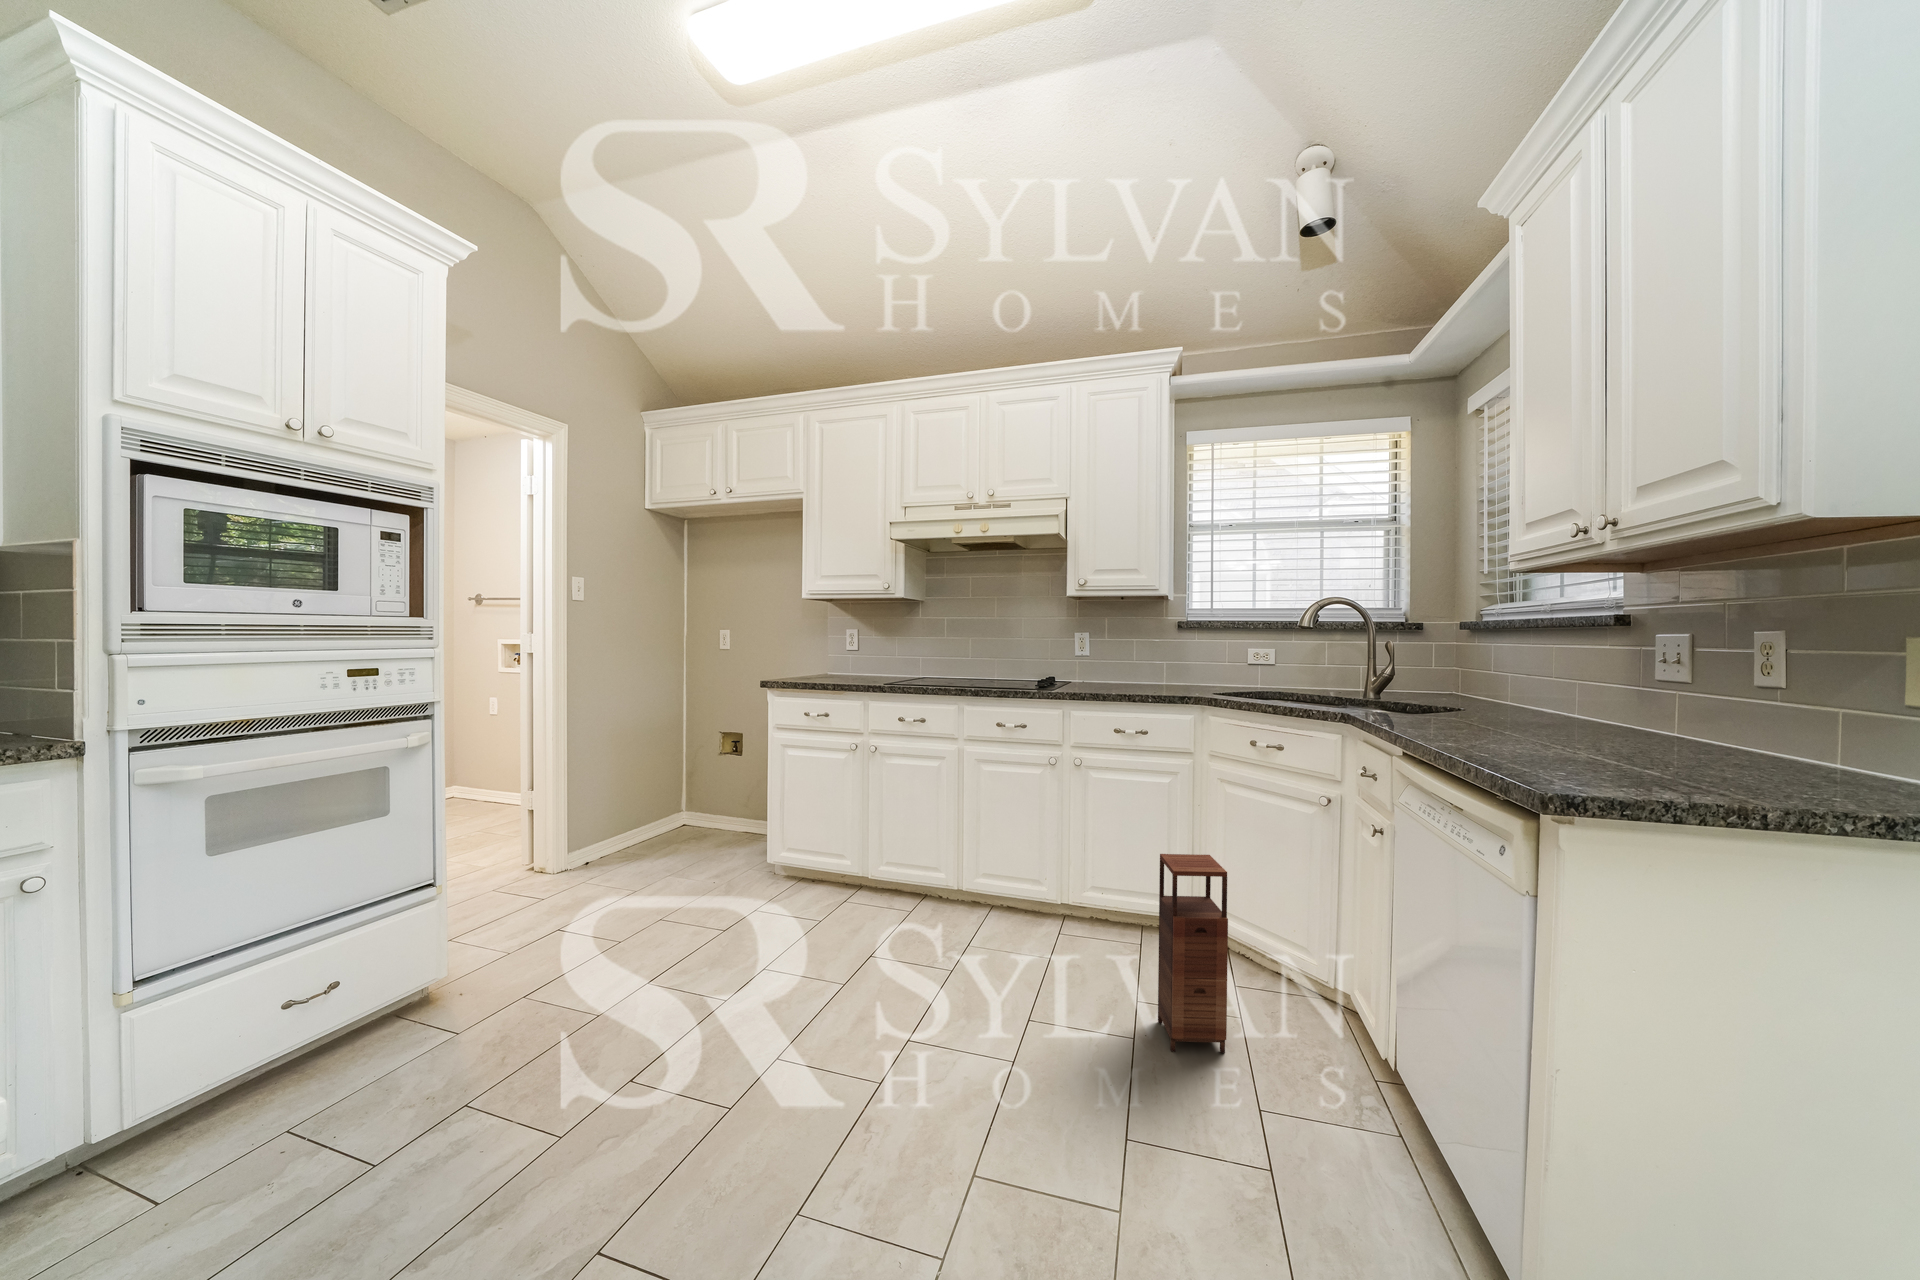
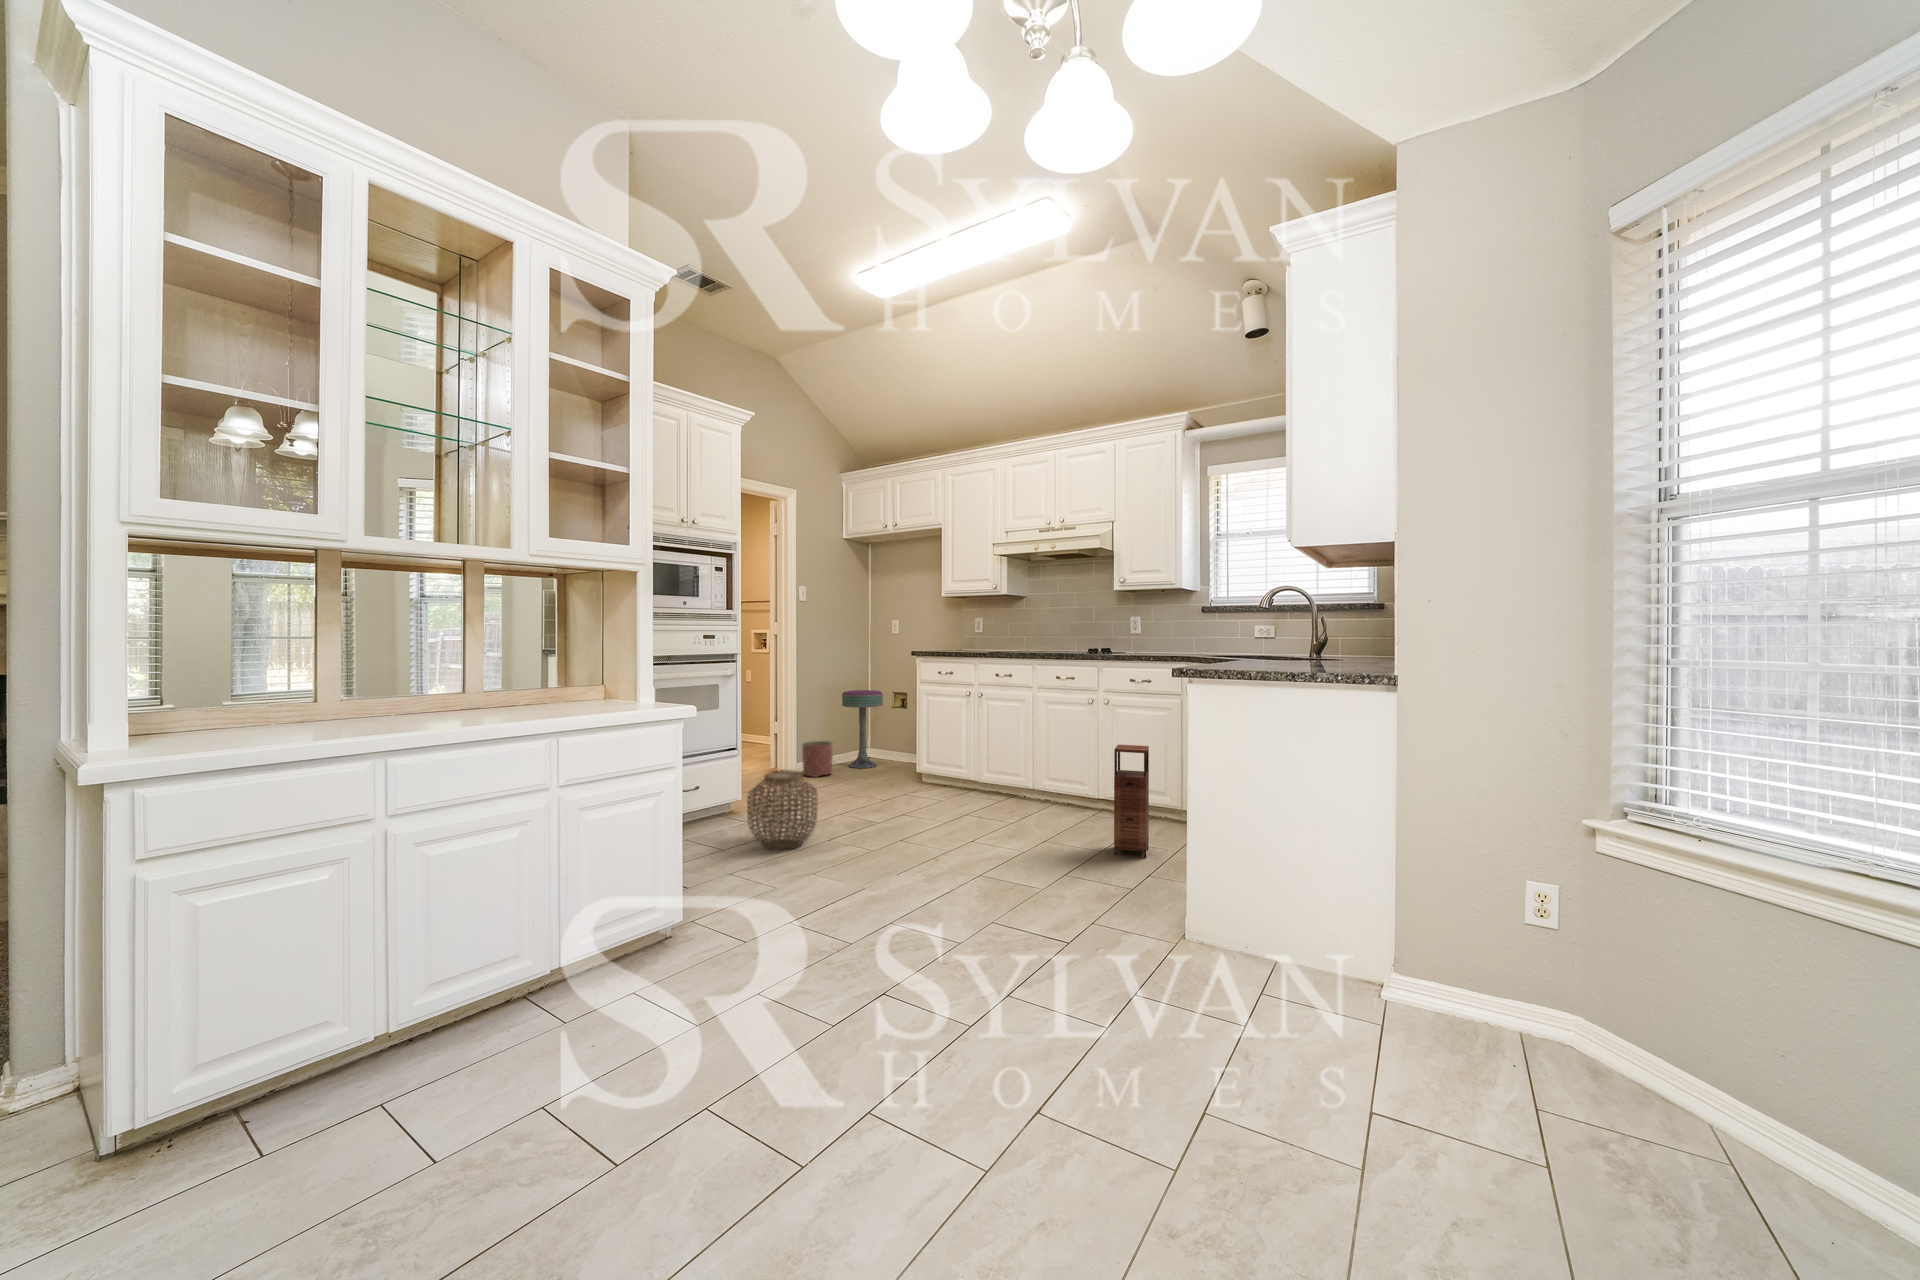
bar stool: none [644,731,708,849] -> present [842,690,883,768]
planter: none [576,816,630,878] -> present [802,741,833,777]
woven basket: none [434,961,608,1157] -> present [747,771,818,850]

